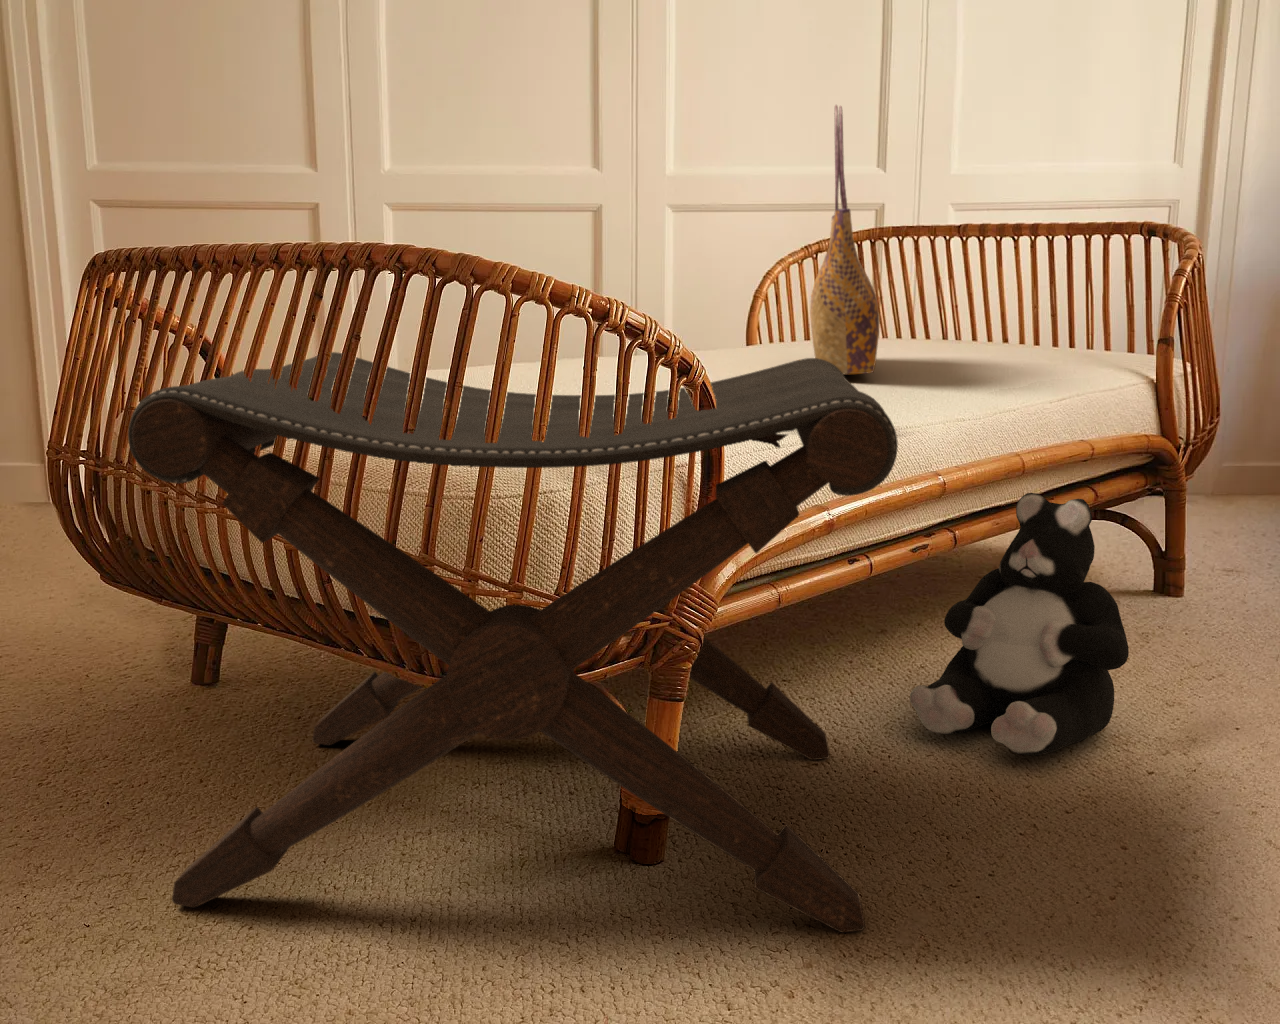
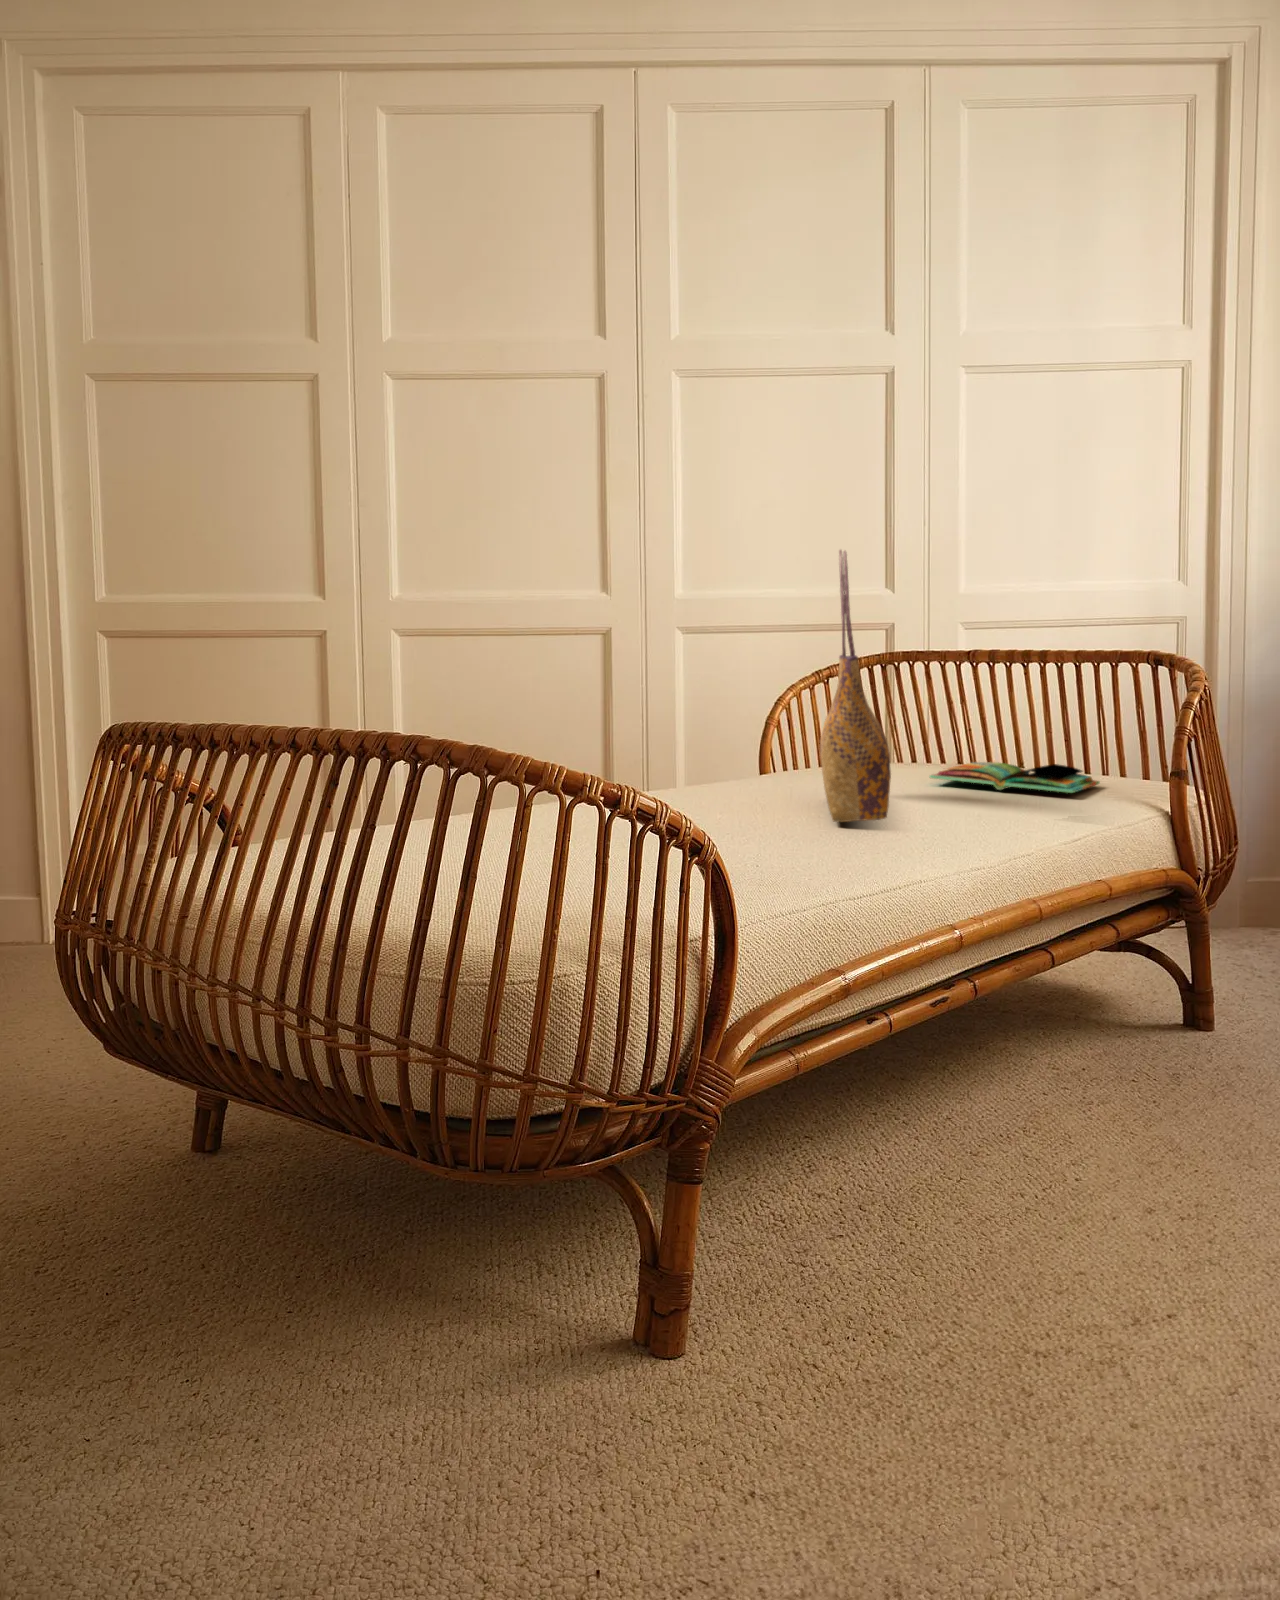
book: none [916,332,1083,359] -> present [930,762,1100,793]
footstool: present [128,352,898,932] -> none [143,820,911,1432]
plush toy: present [910,493,1129,755] -> none [934,946,1158,1223]

